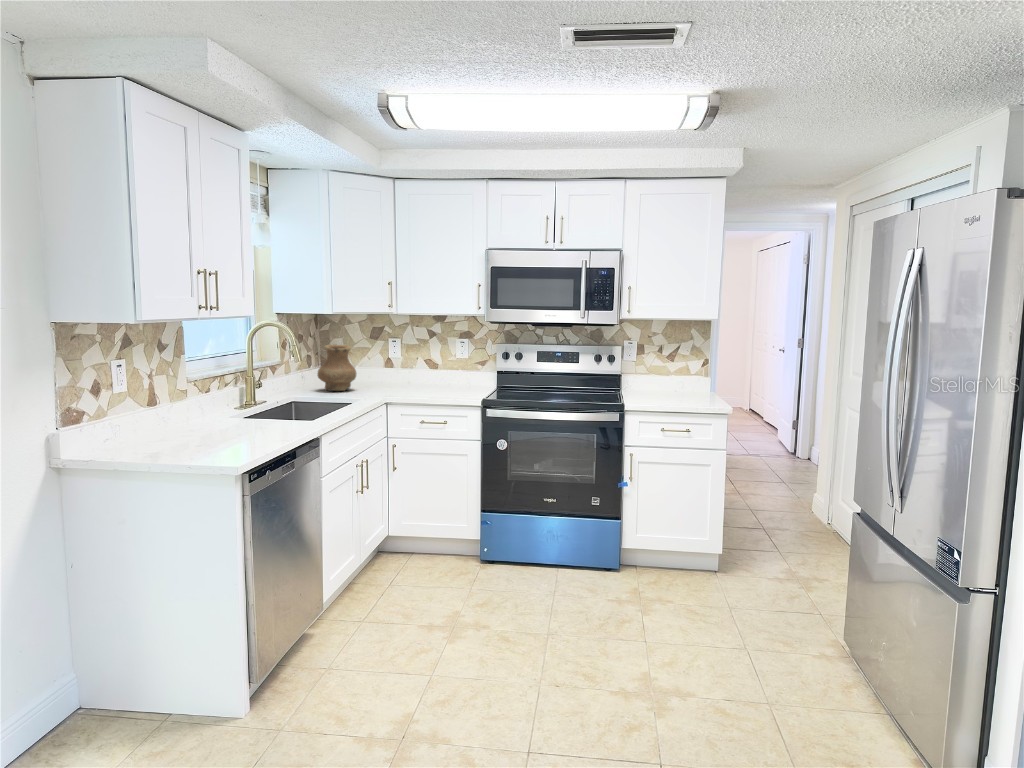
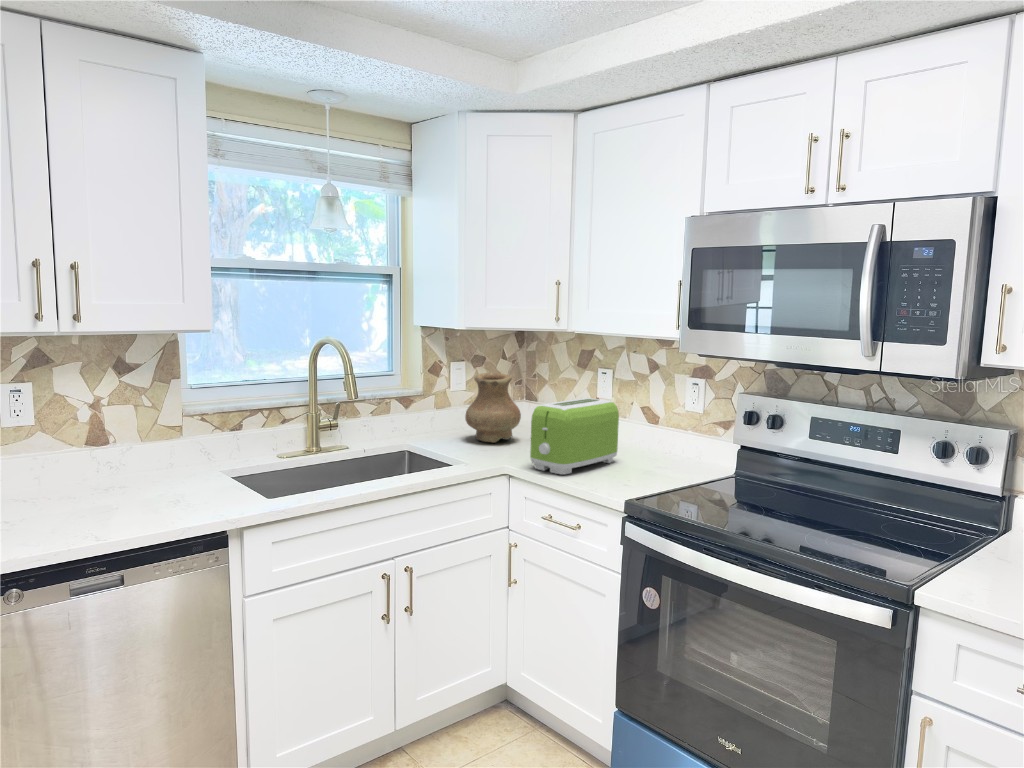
toaster: none [399,354,433,397] -> present [530,398,619,474]

